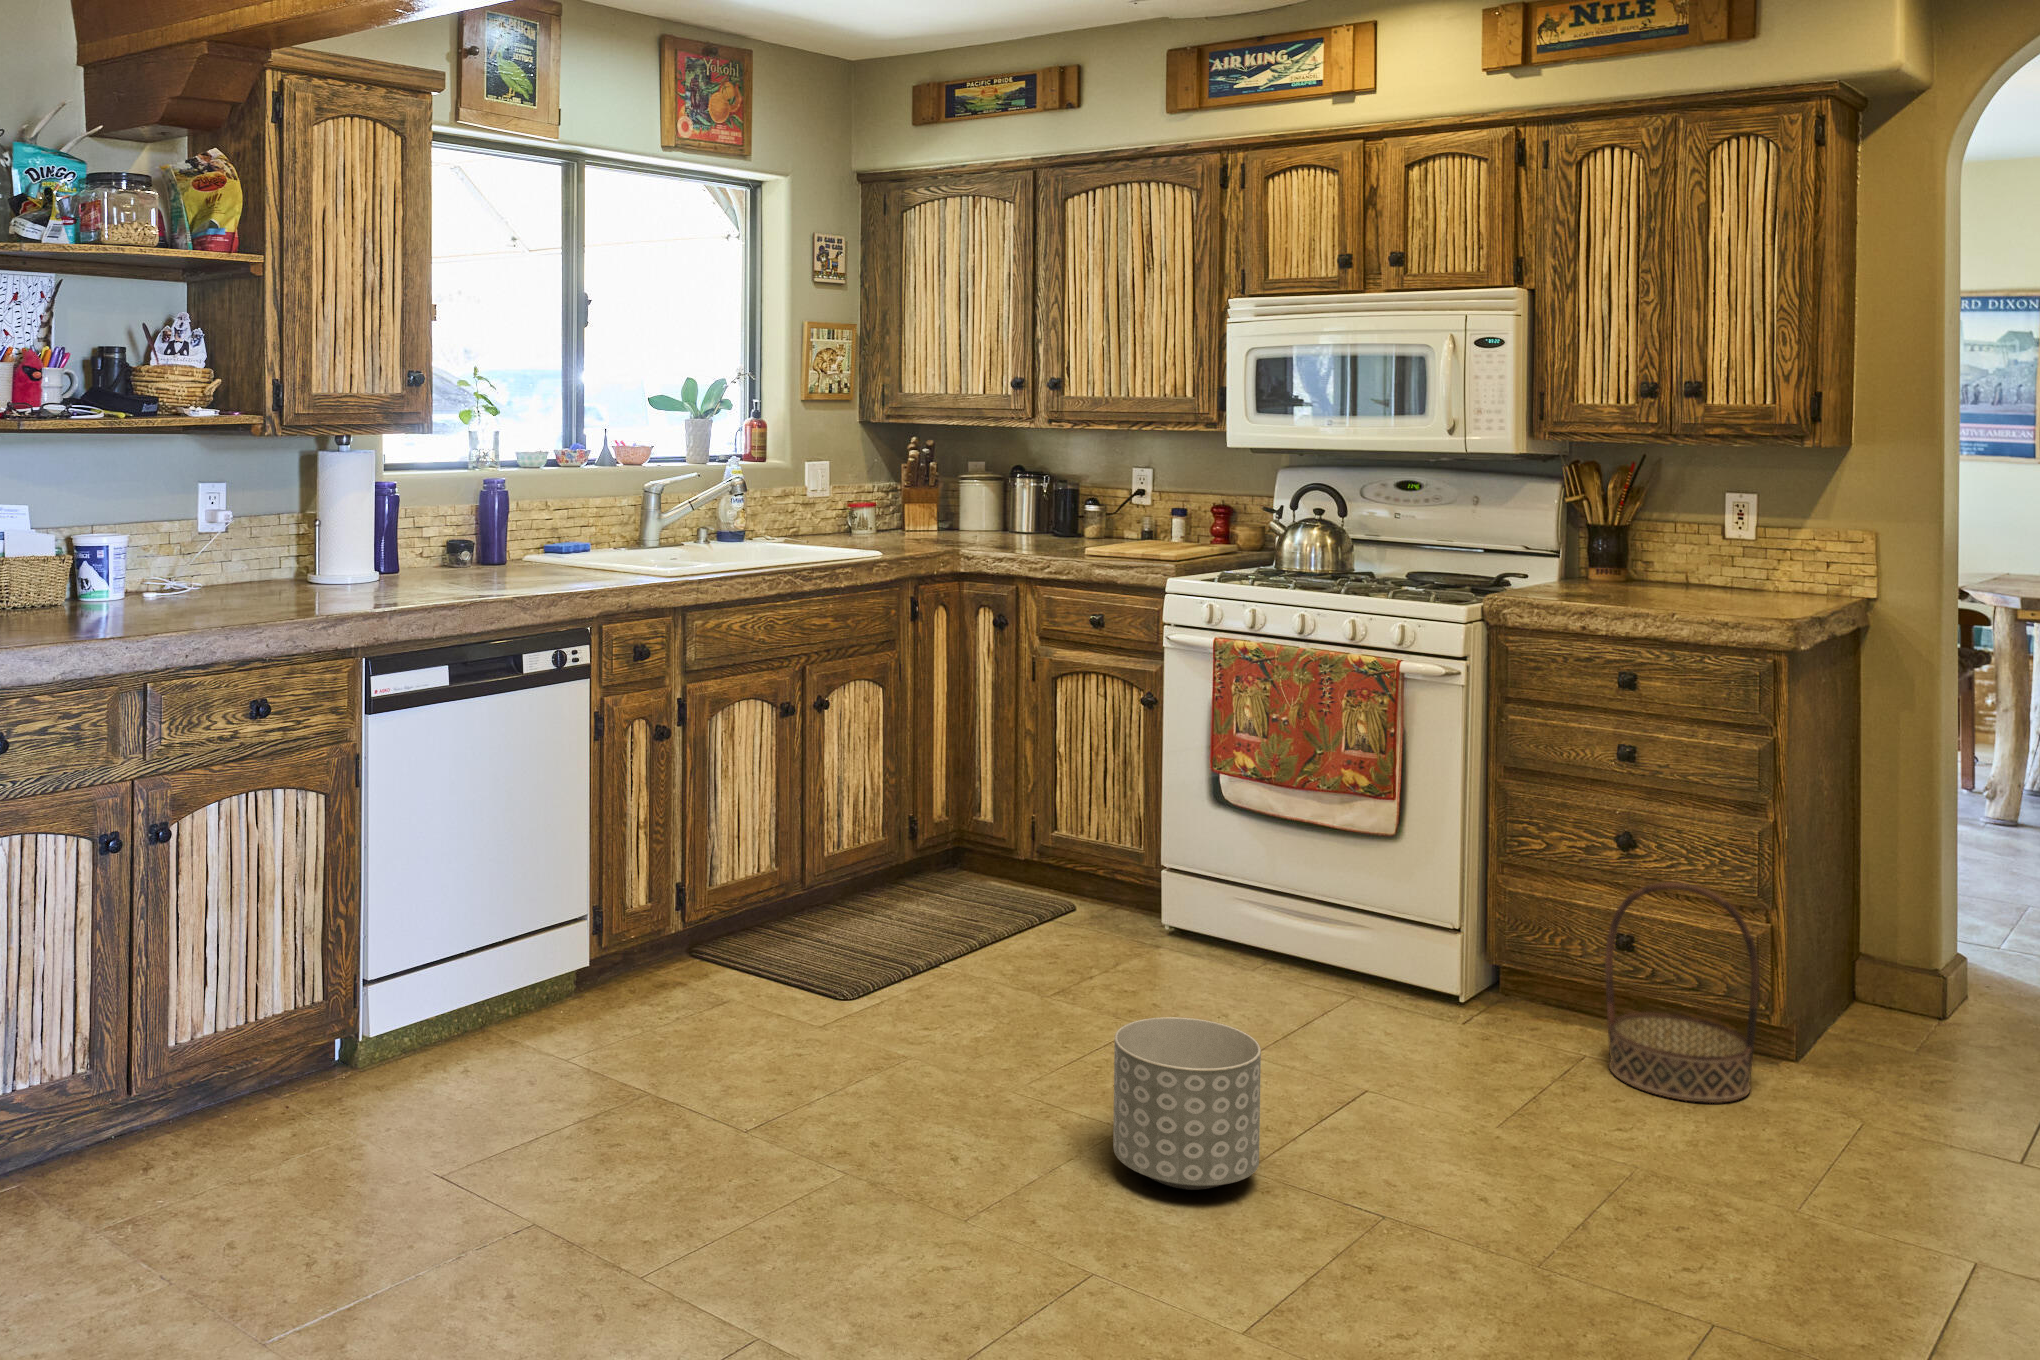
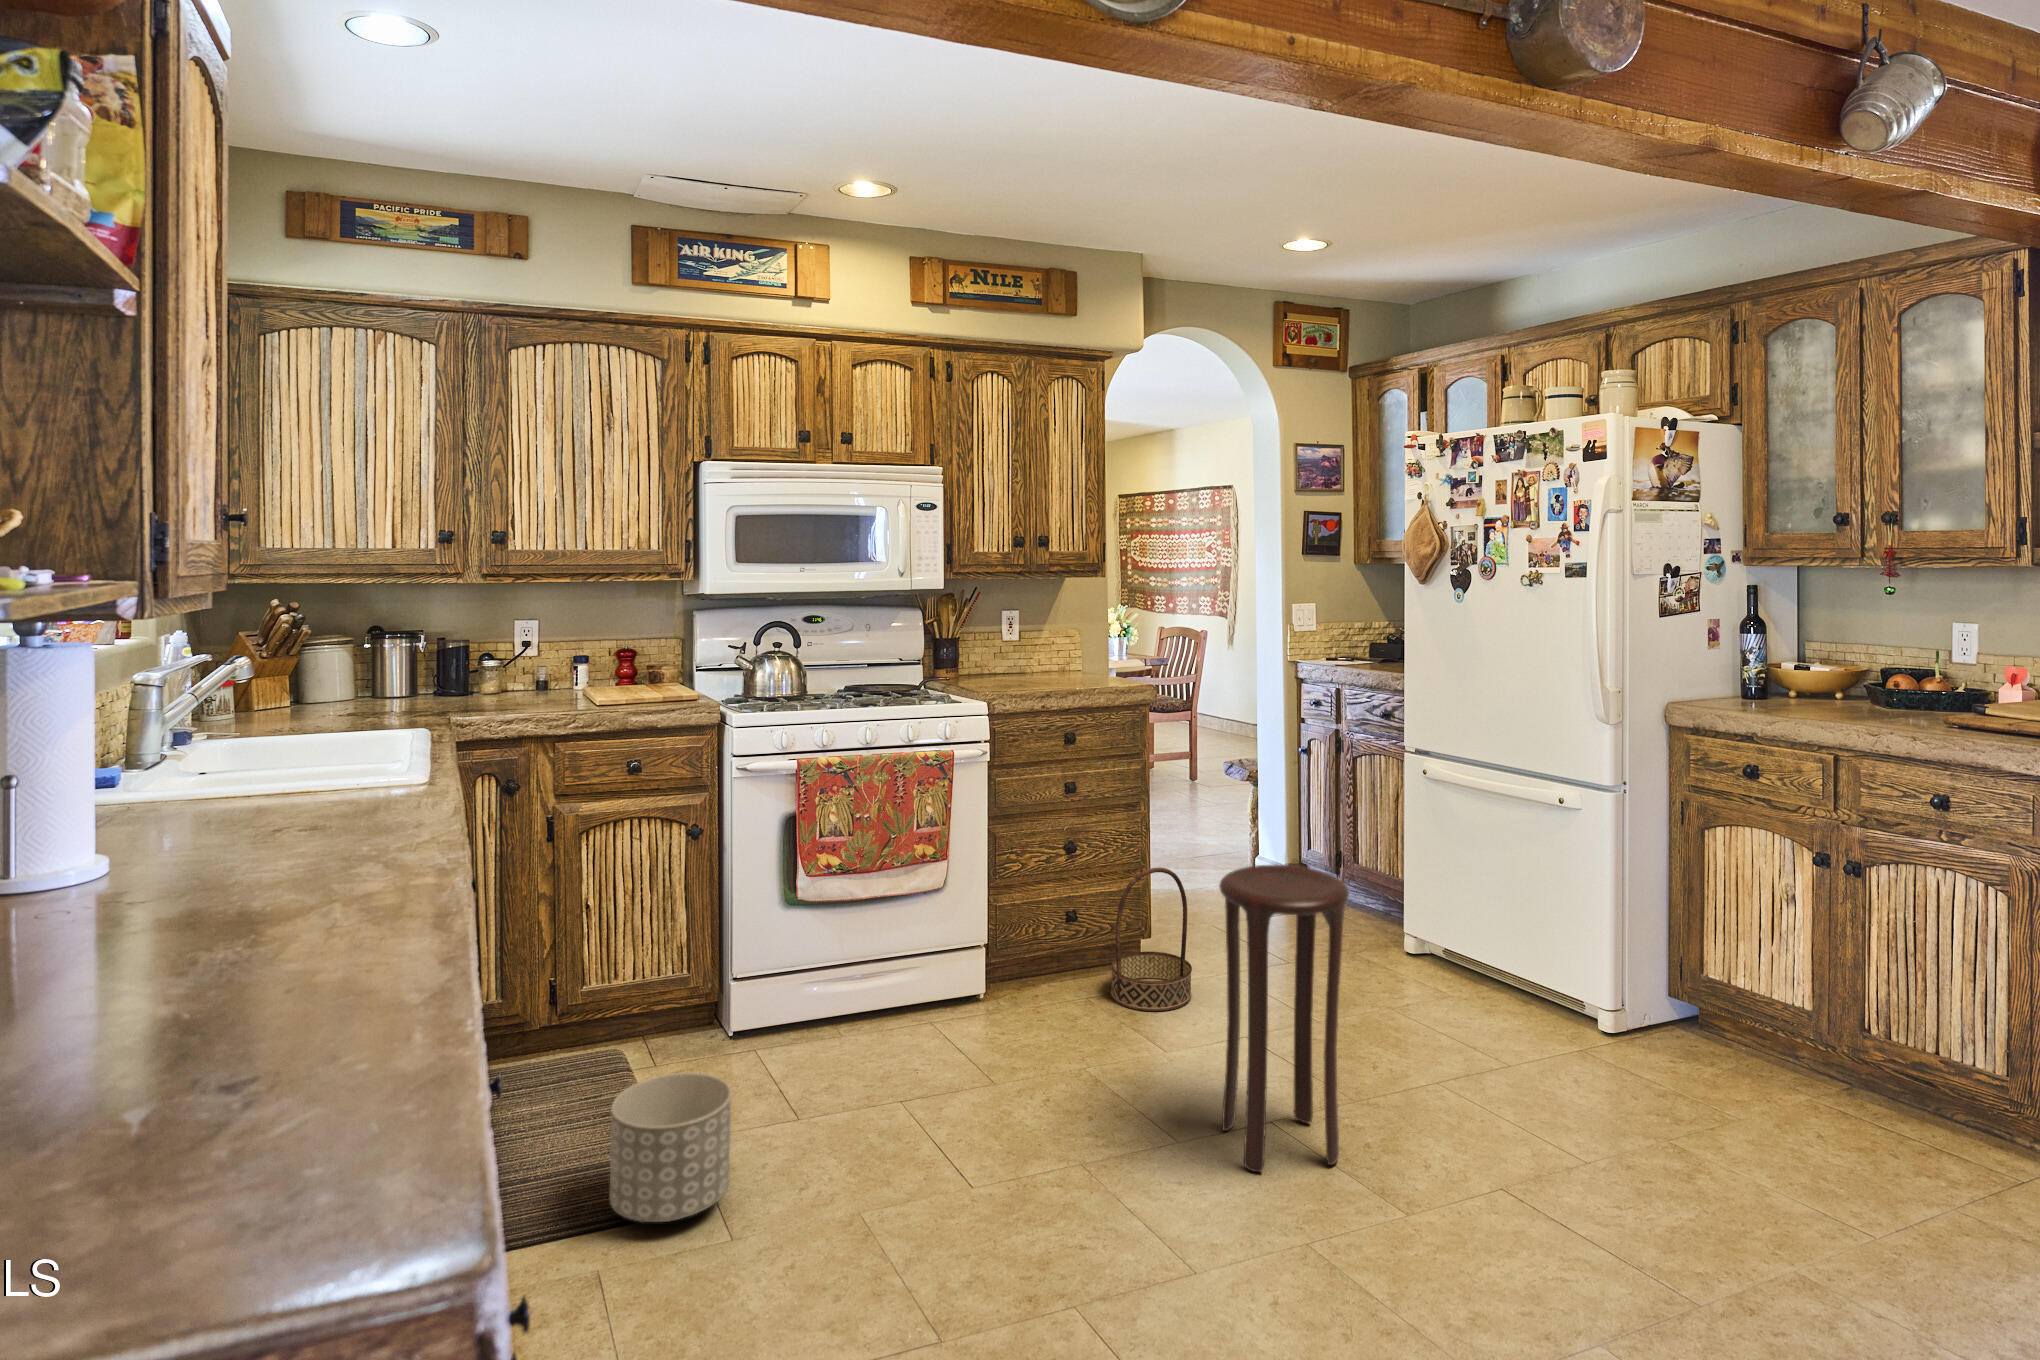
stool: none [1356,819,1564,1268] -> present [1219,865,1349,1172]
planter: present [1113,1017,1261,1190] -> present [610,1073,731,1222]

